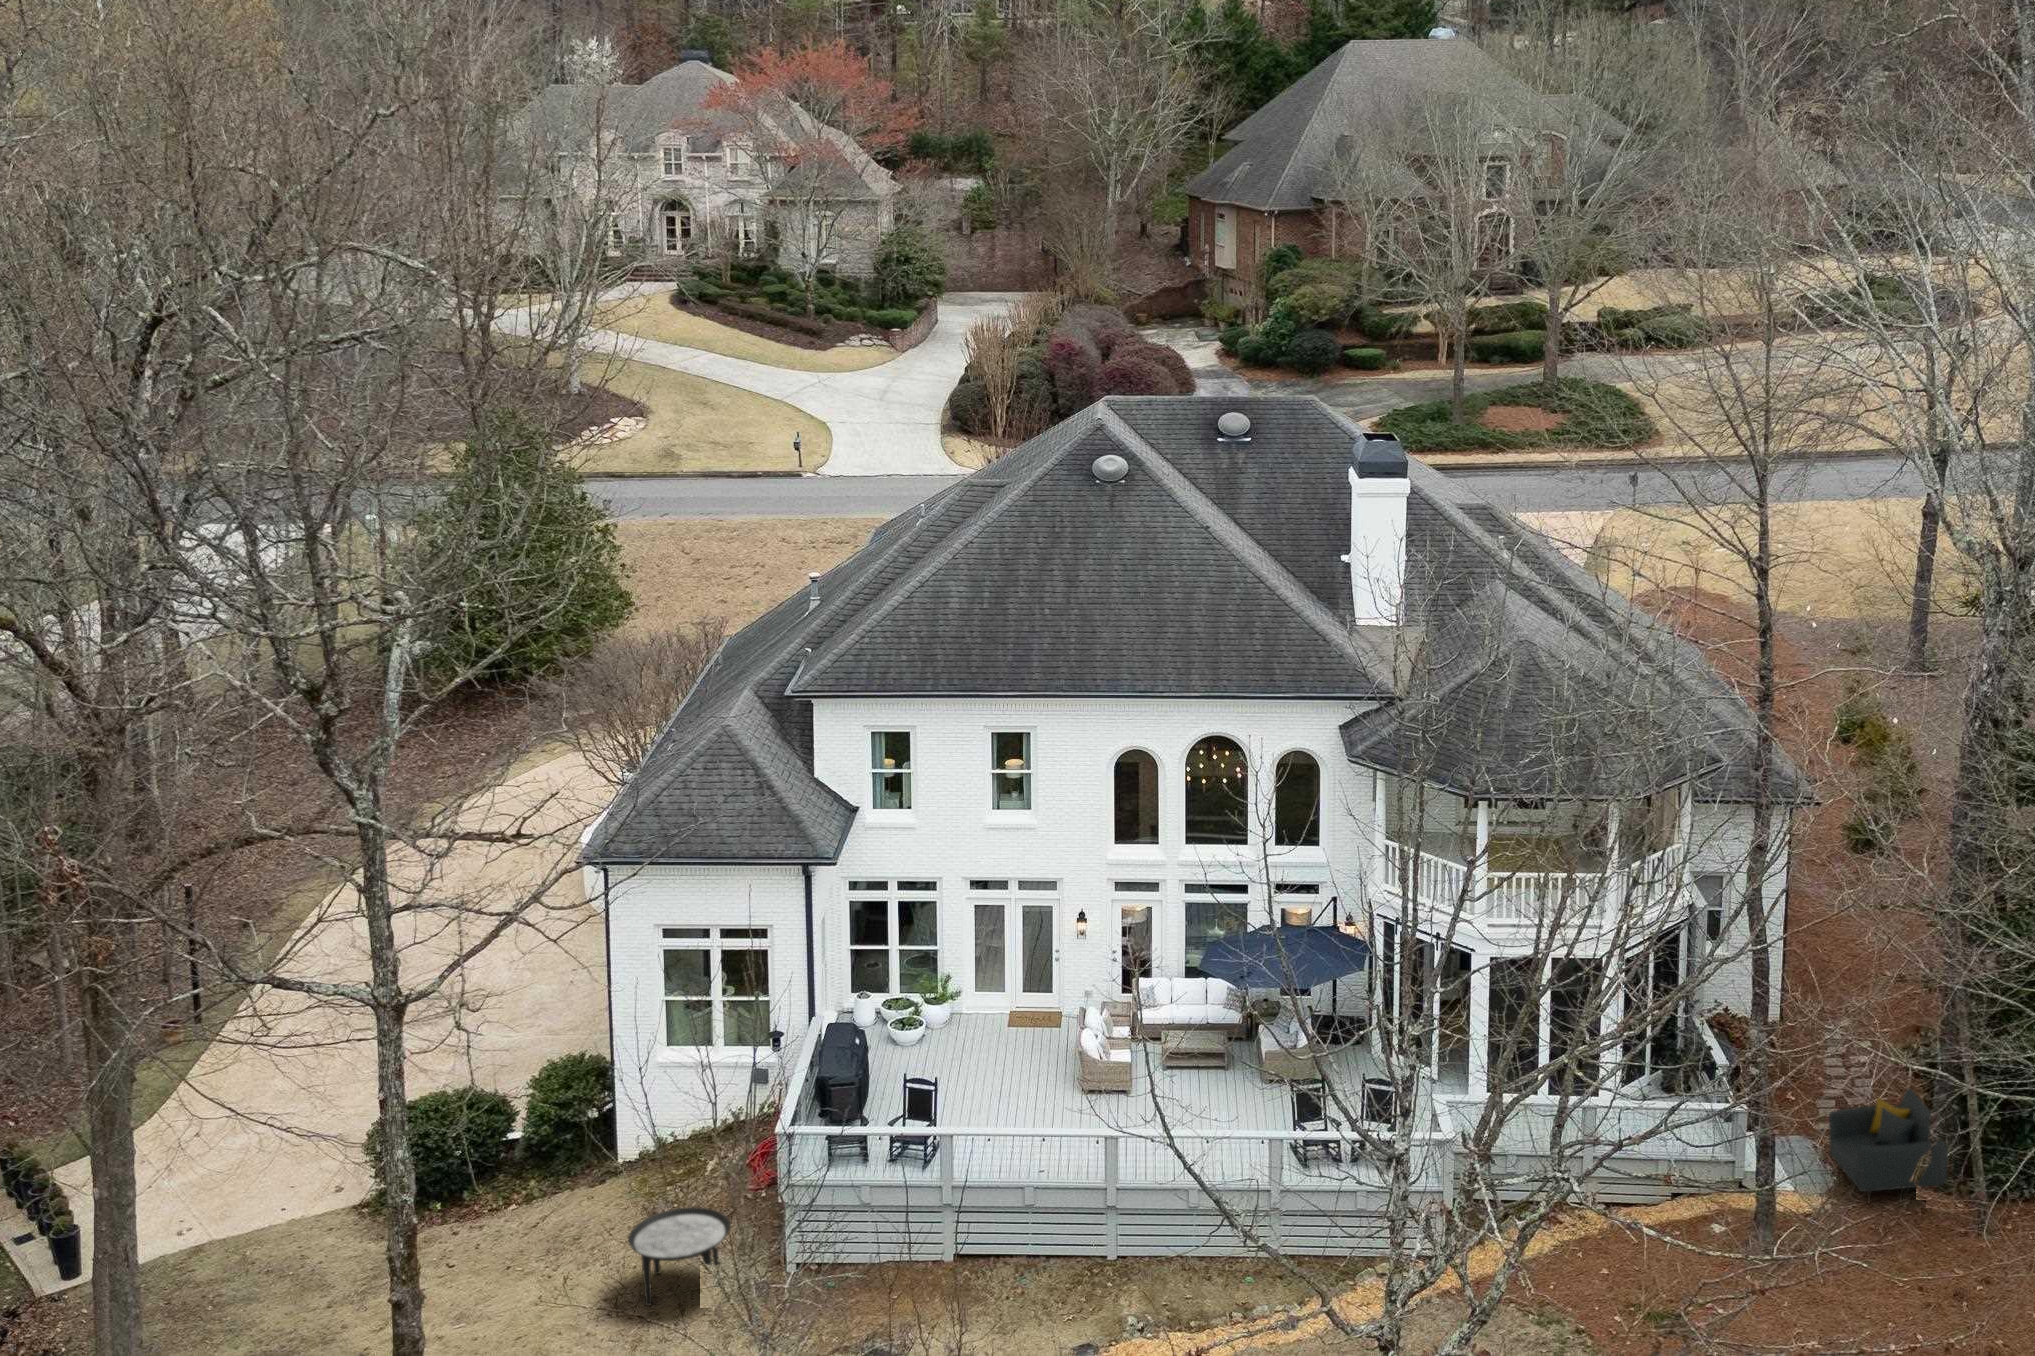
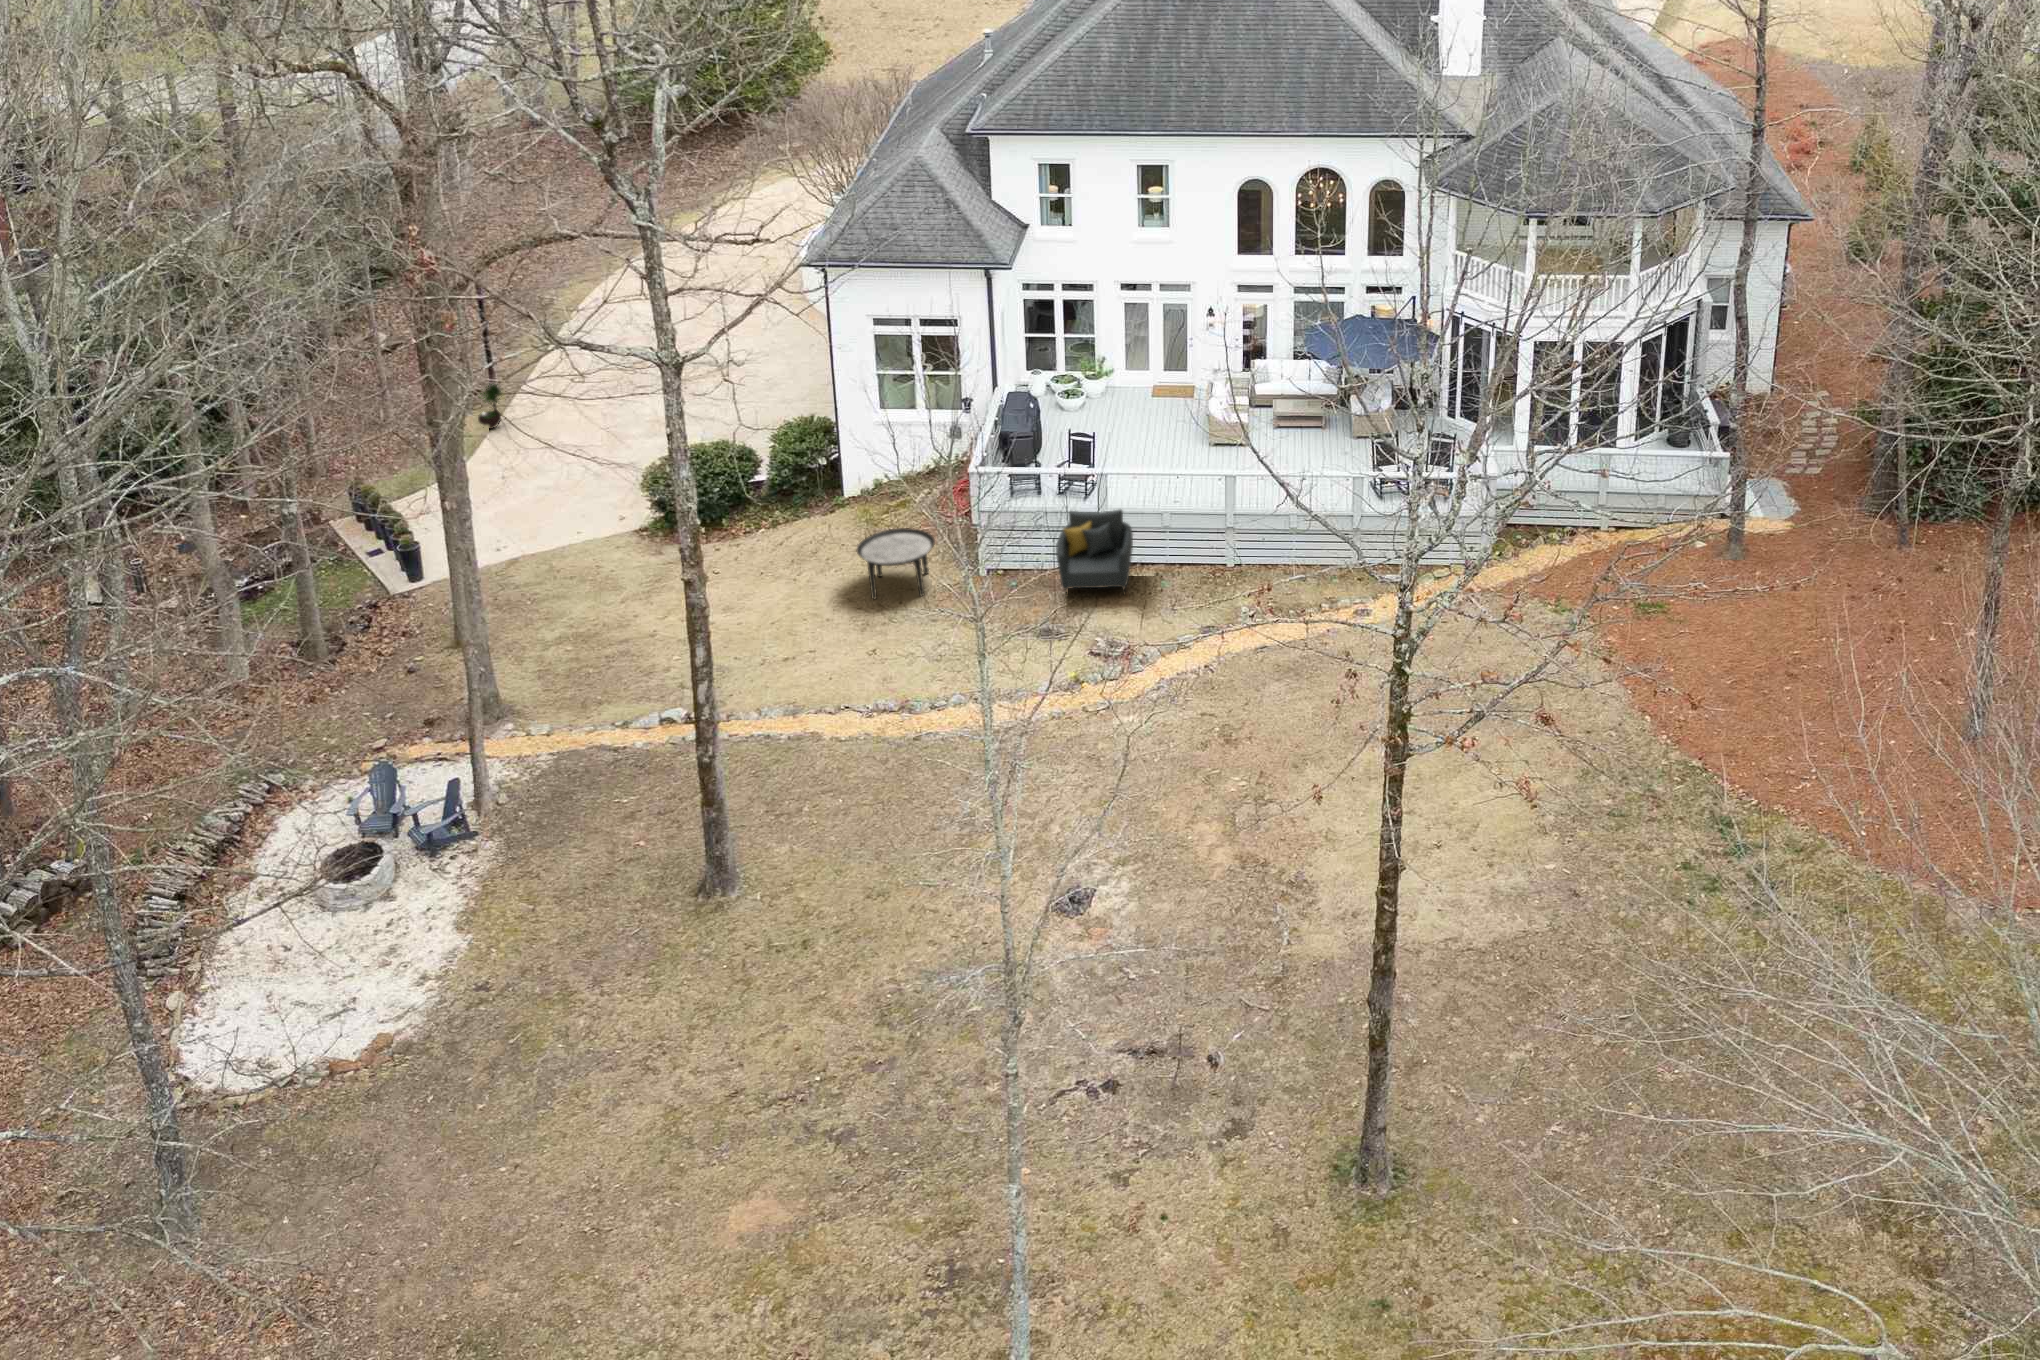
potted tree: none [158,1008,194,1072] -> present [478,383,502,429]
armchair: present [1829,1089,1948,1203] -> present [1056,509,1133,594]

